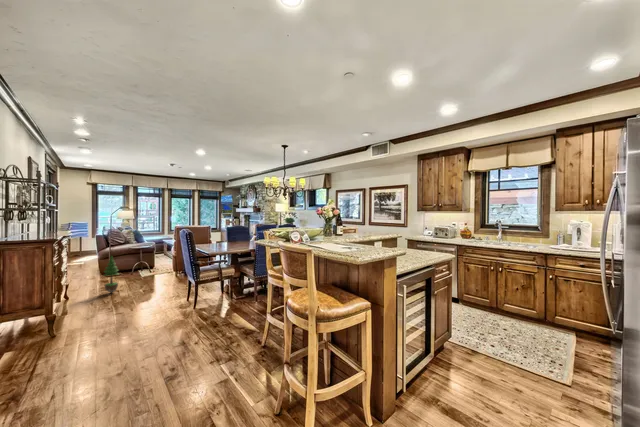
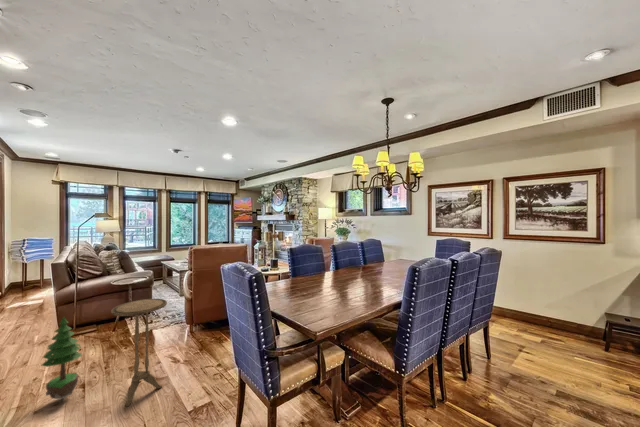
side table: none [133,250,159,295] -> present [111,299,167,407]

